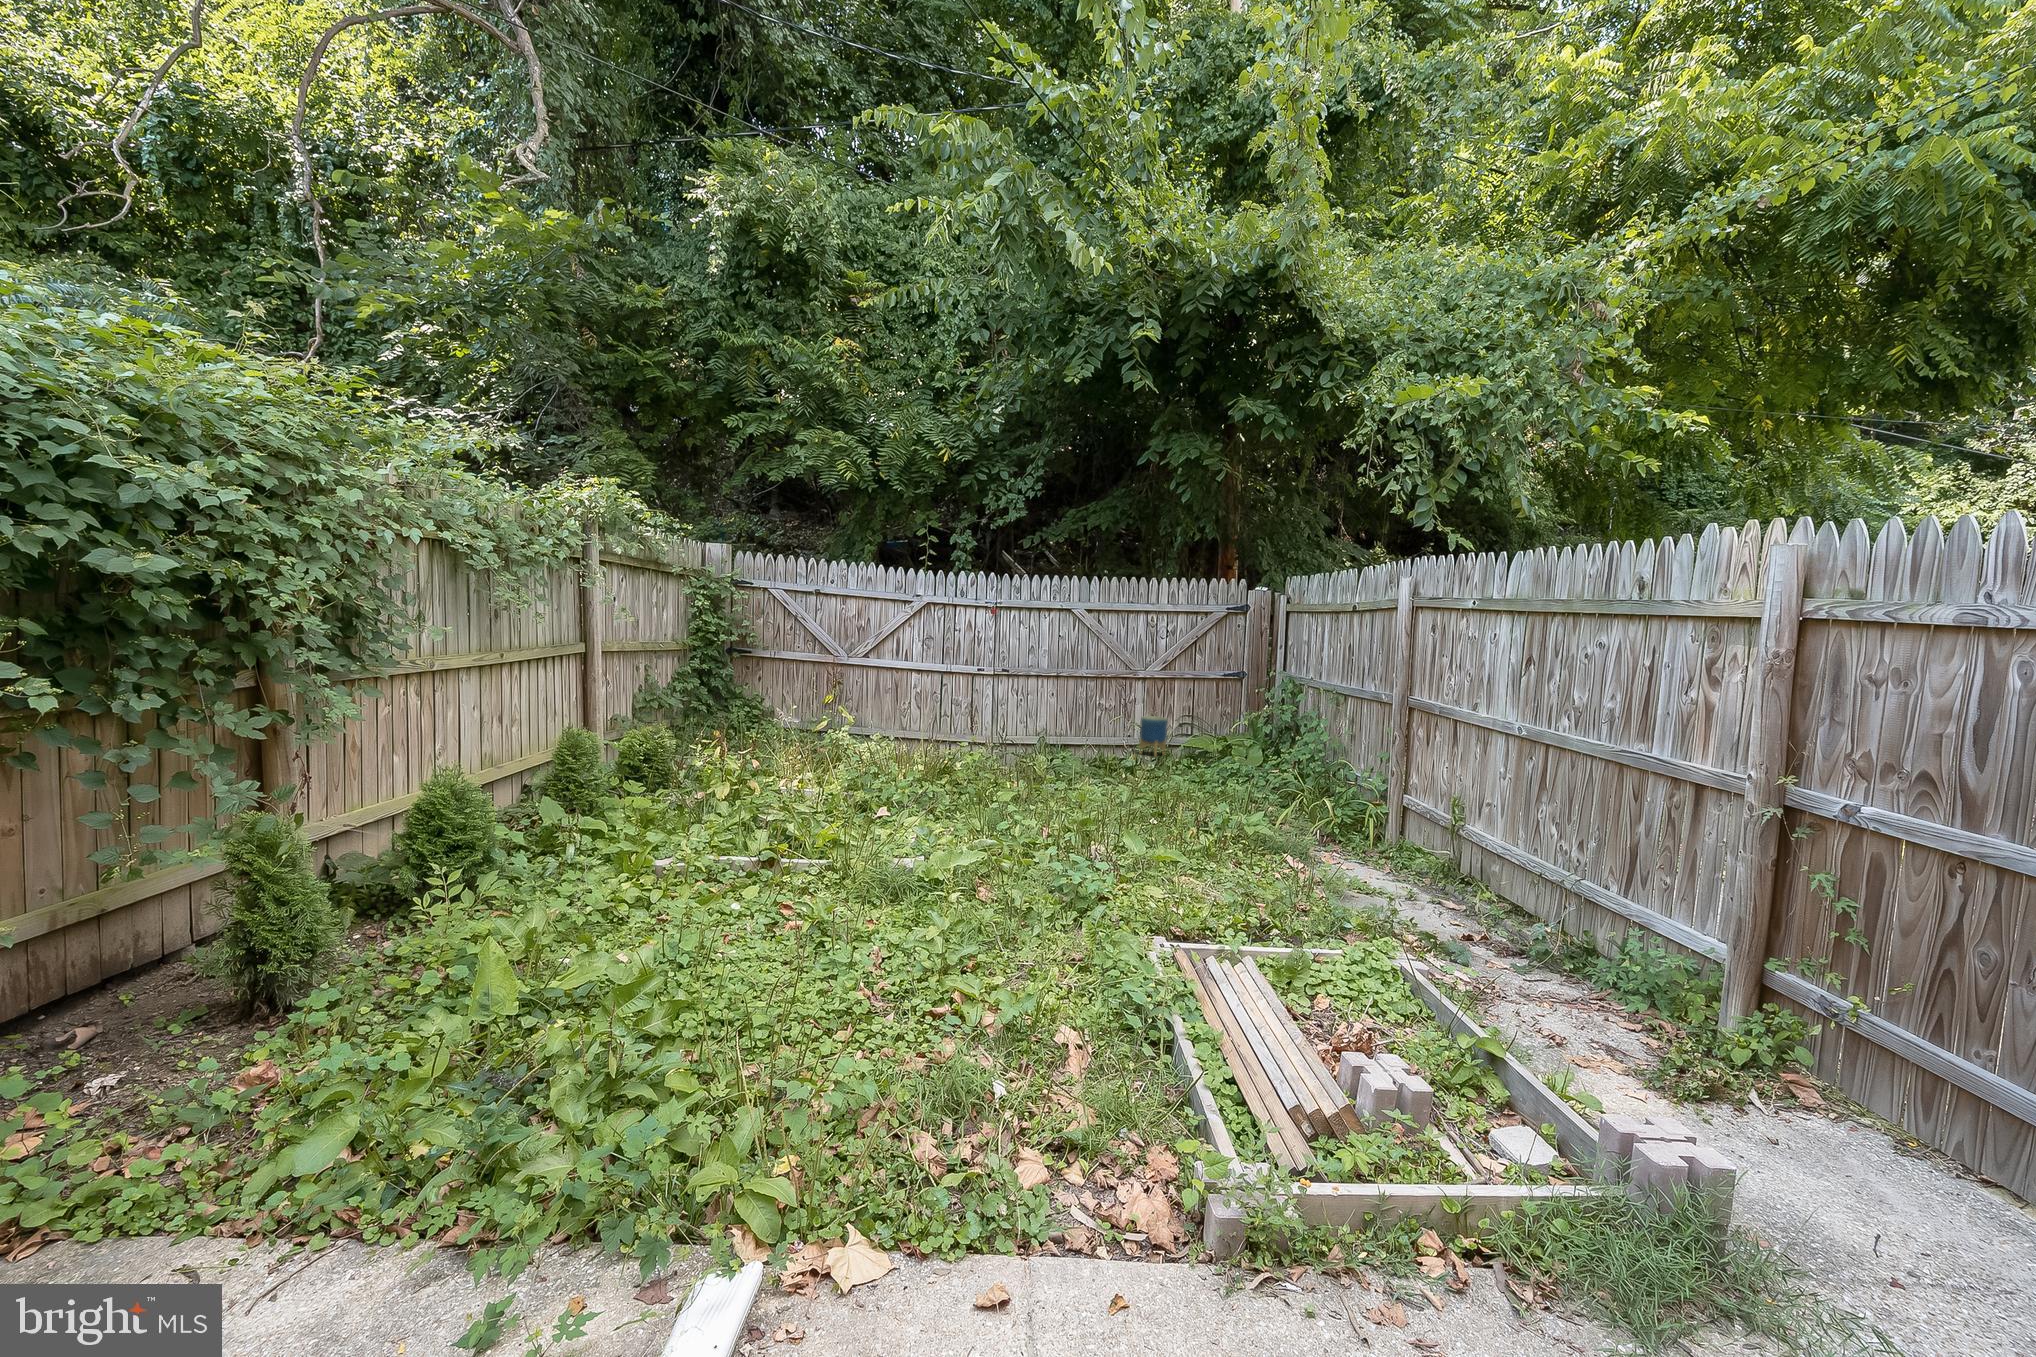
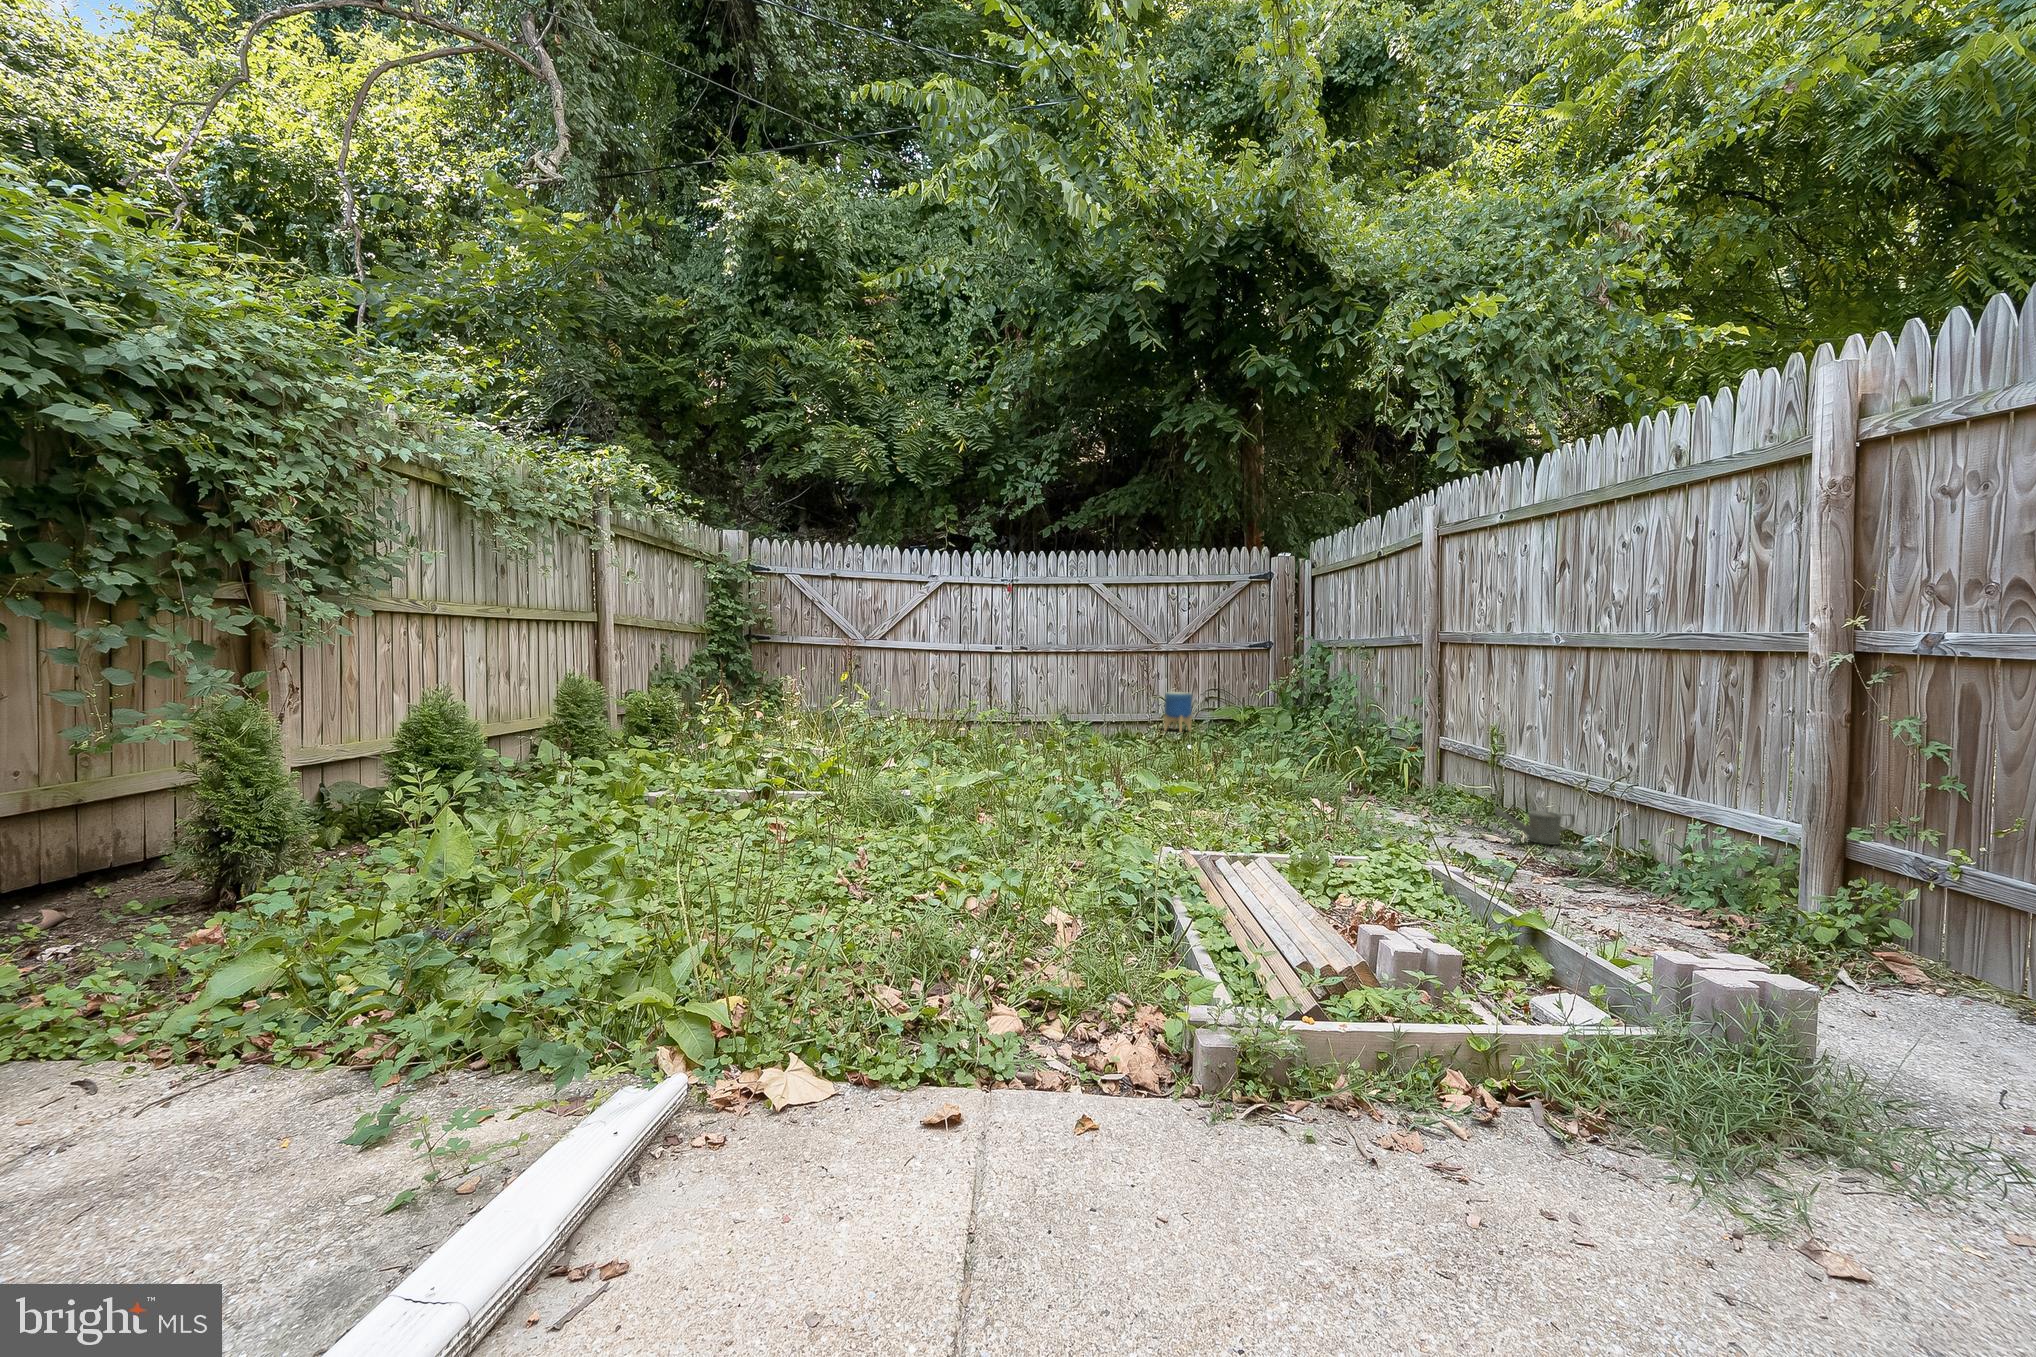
watering can: none [1457,890,1529,927] -> present [1495,808,1575,845]

